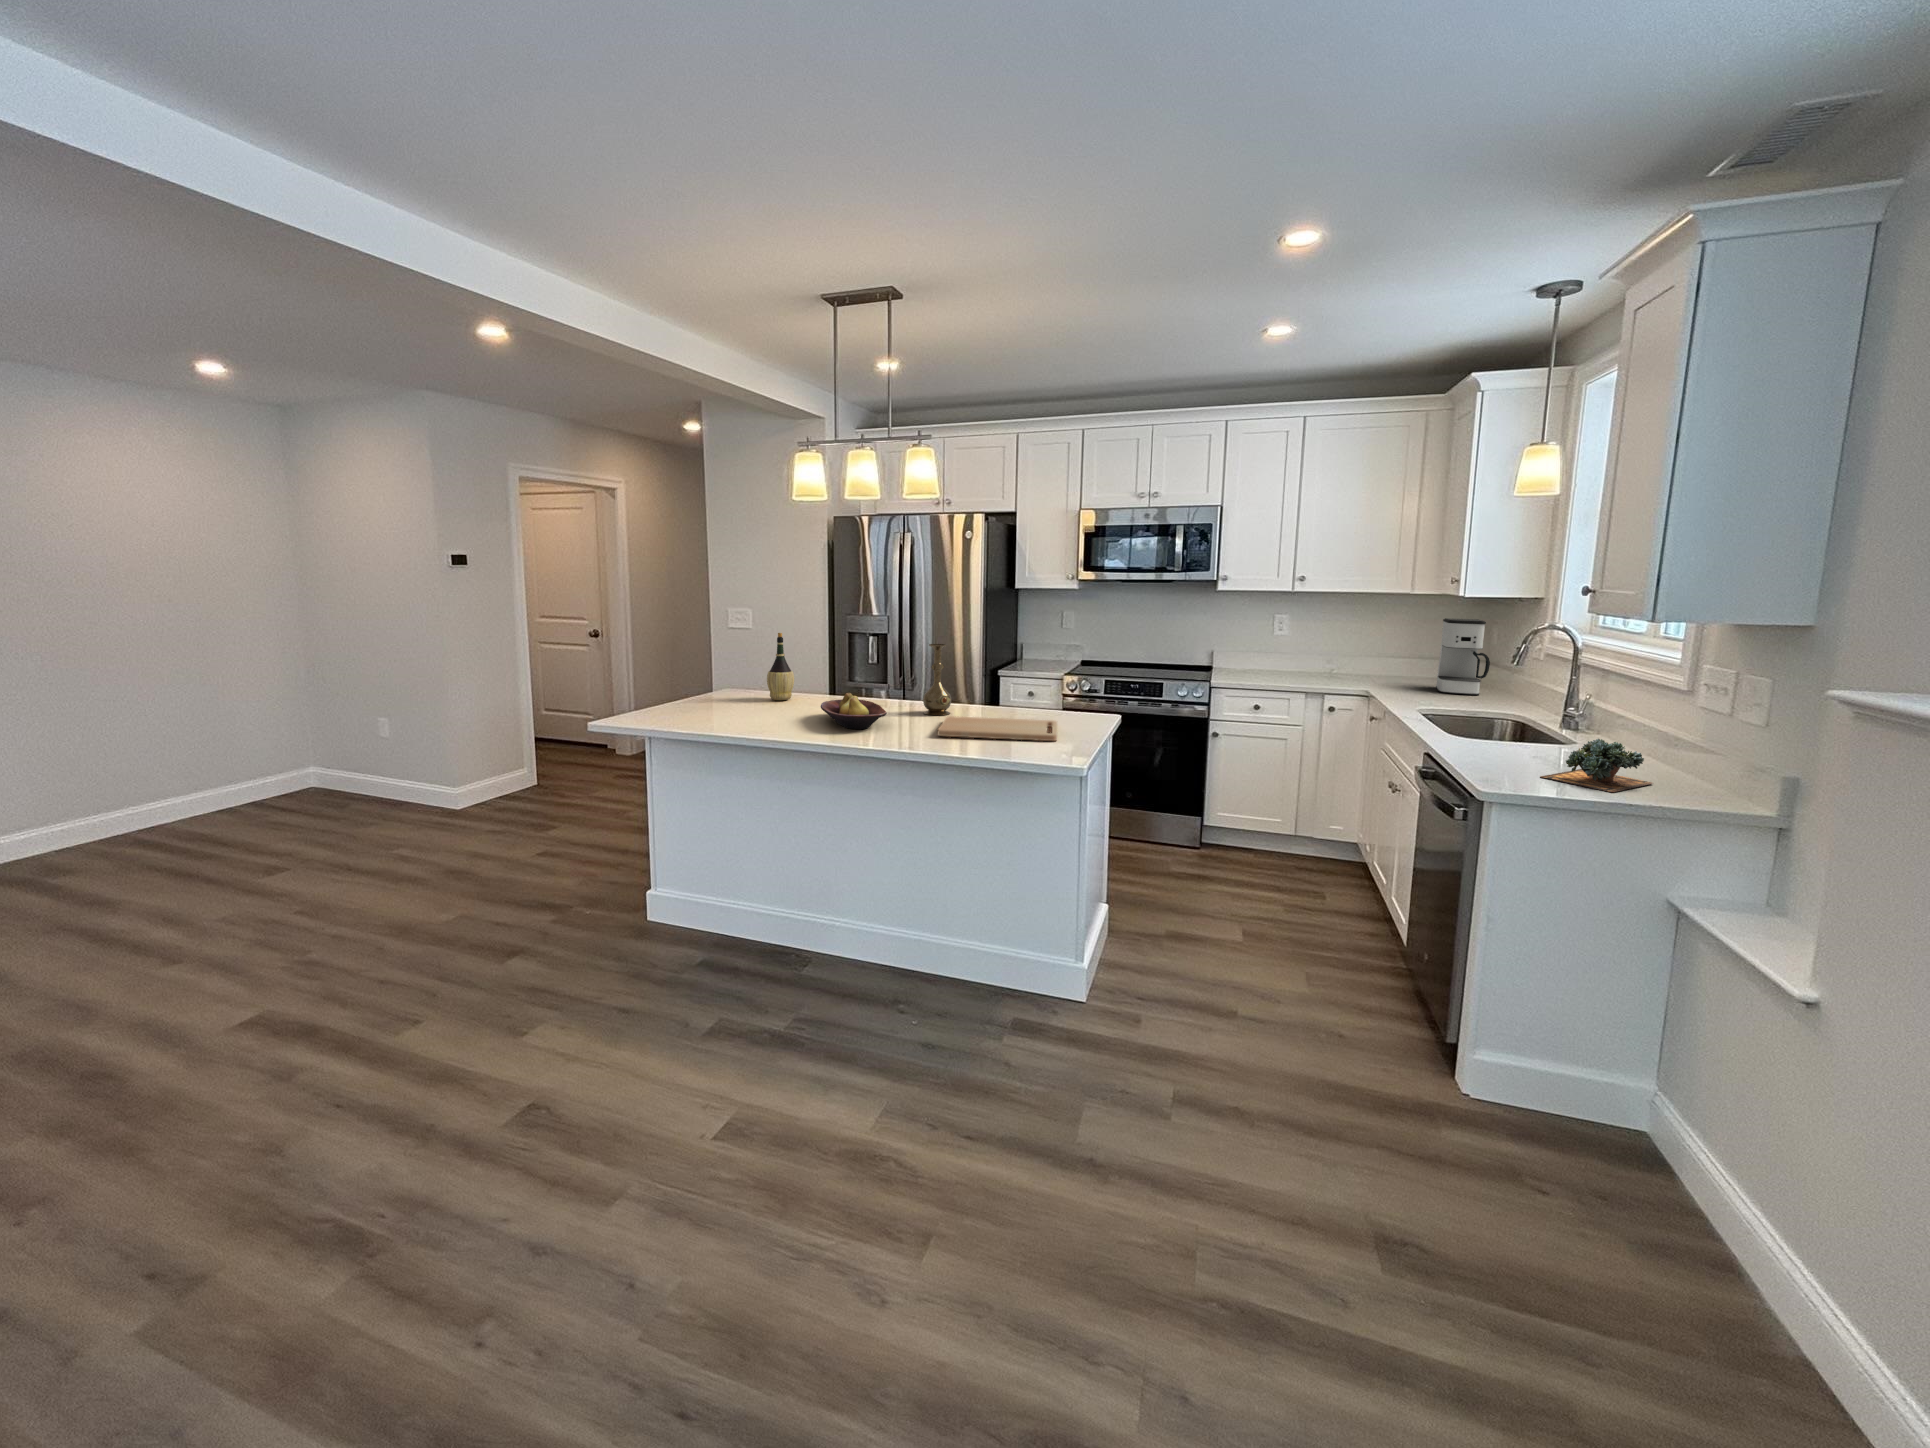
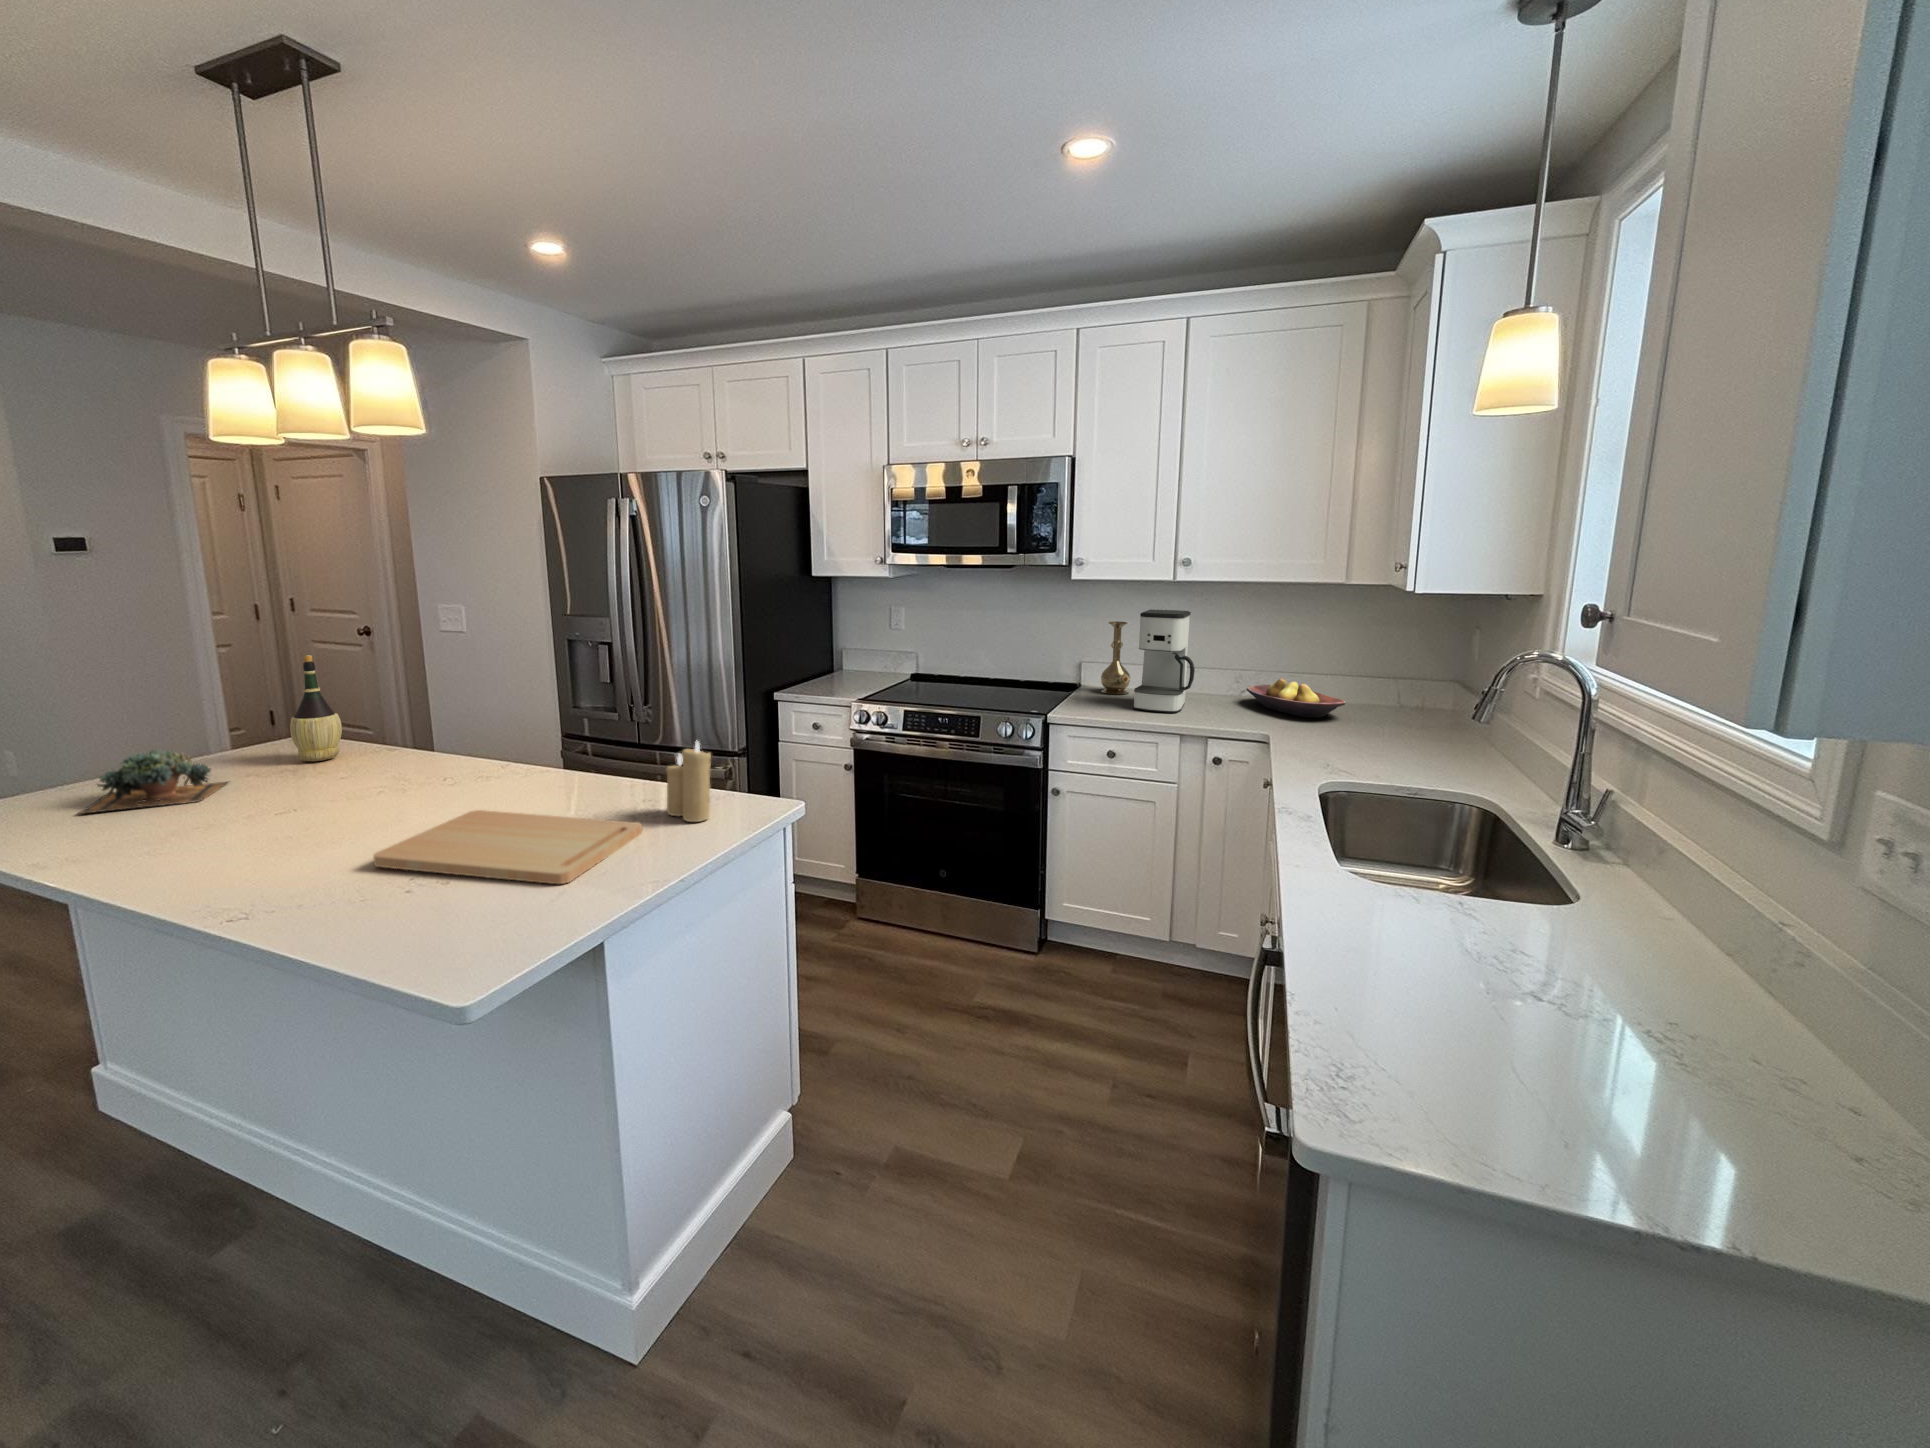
coffee maker: present [1436,618,1490,695] -> present [1133,609,1195,713]
vase: present [923,644,951,715] -> present [1101,621,1130,694]
candle: none [1056,675,1088,722] -> present [666,741,711,822]
fruit bowl: present [821,693,887,729] -> present [1246,679,1345,718]
succulent plant: present [1540,739,1653,792] -> present [79,749,230,814]

